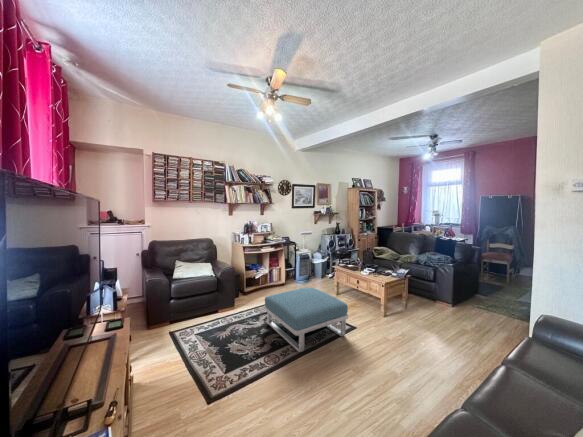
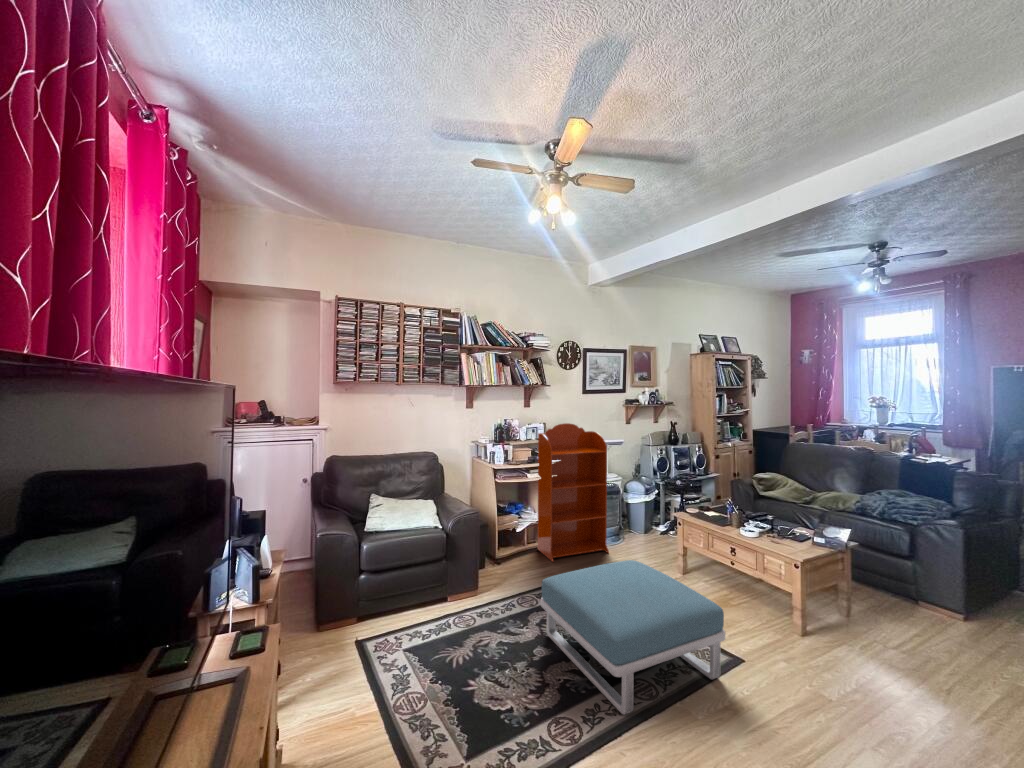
bookcase: none [267,223,302,292] -> present [538,423,609,562]

